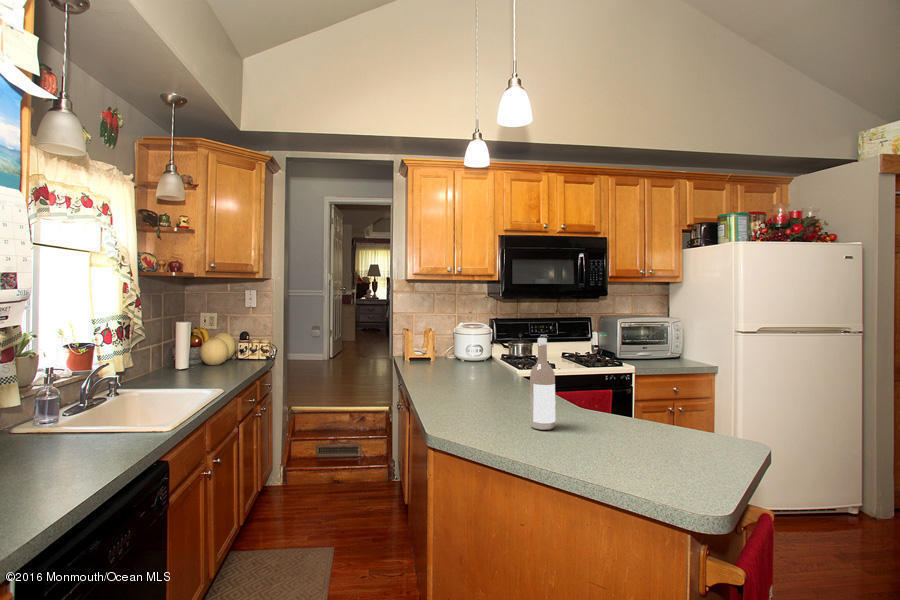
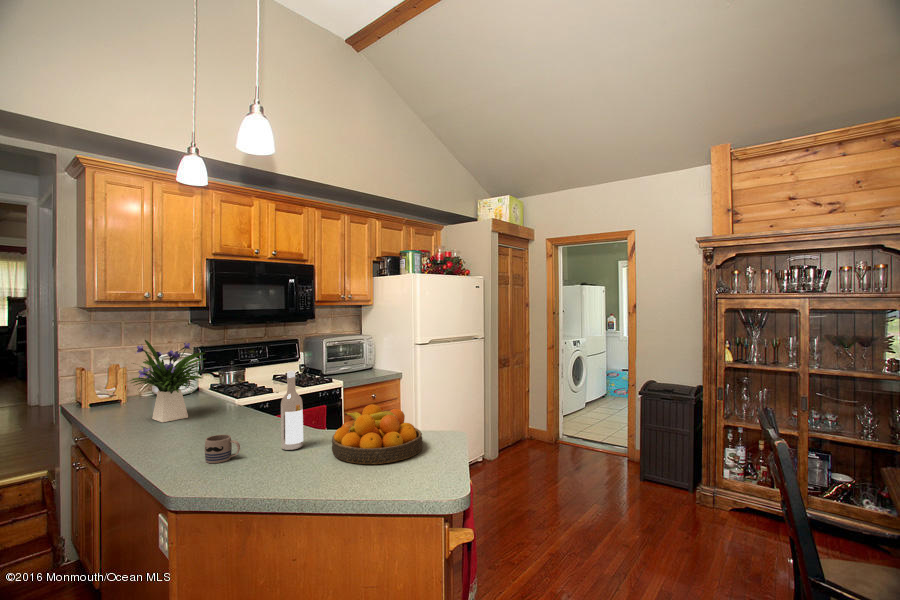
flower arrangement: none [418,304,488,381] -> present [130,340,205,422]
fruit bowl: none [583,391,721,478] -> present [332,404,422,464]
mug: none [453,398,486,426] -> present [205,435,240,463]

